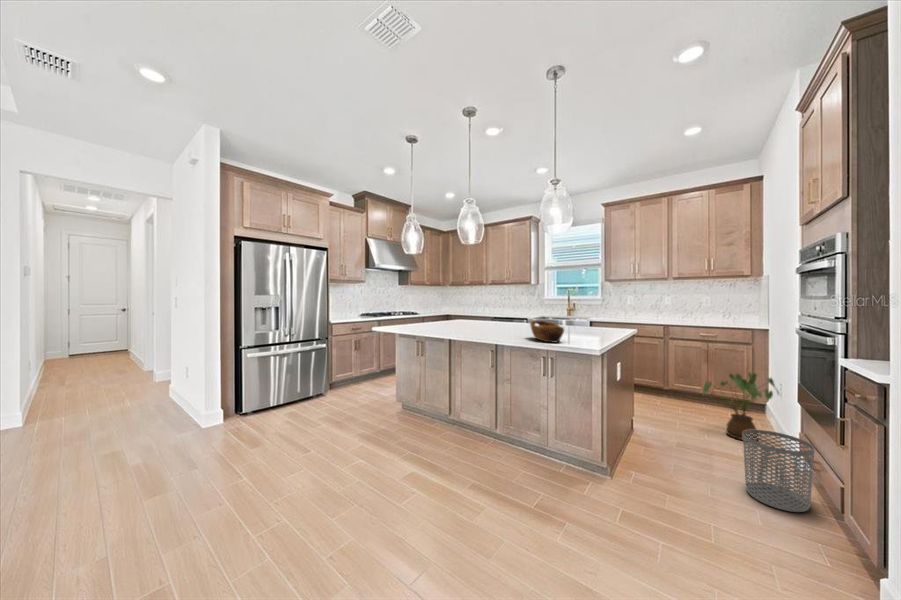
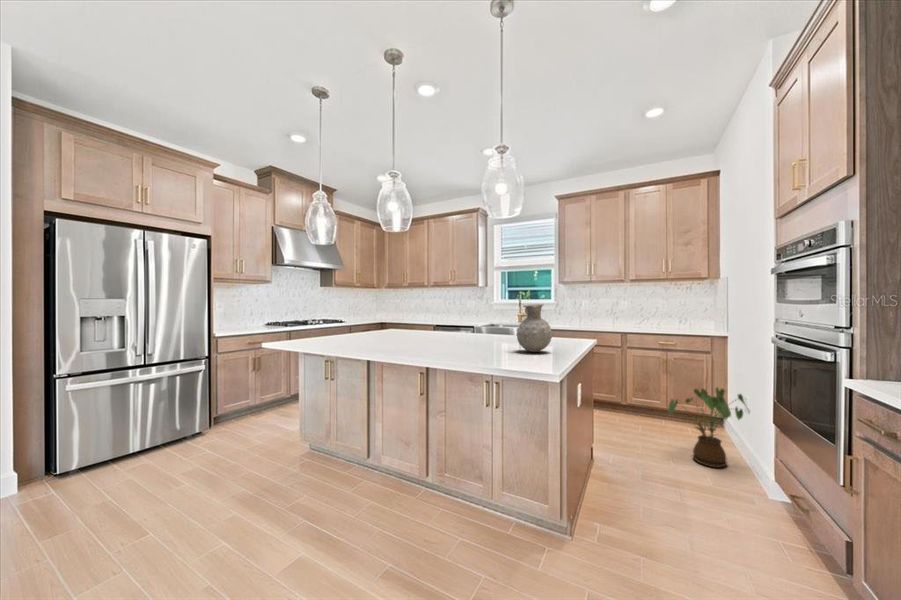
vase: none [567,299,597,337] -> present [517,304,552,352]
wooden bowl: present [530,320,564,343] -> none [470,332,514,363]
waste bin: present [743,430,814,512] -> none [728,465,813,573]

